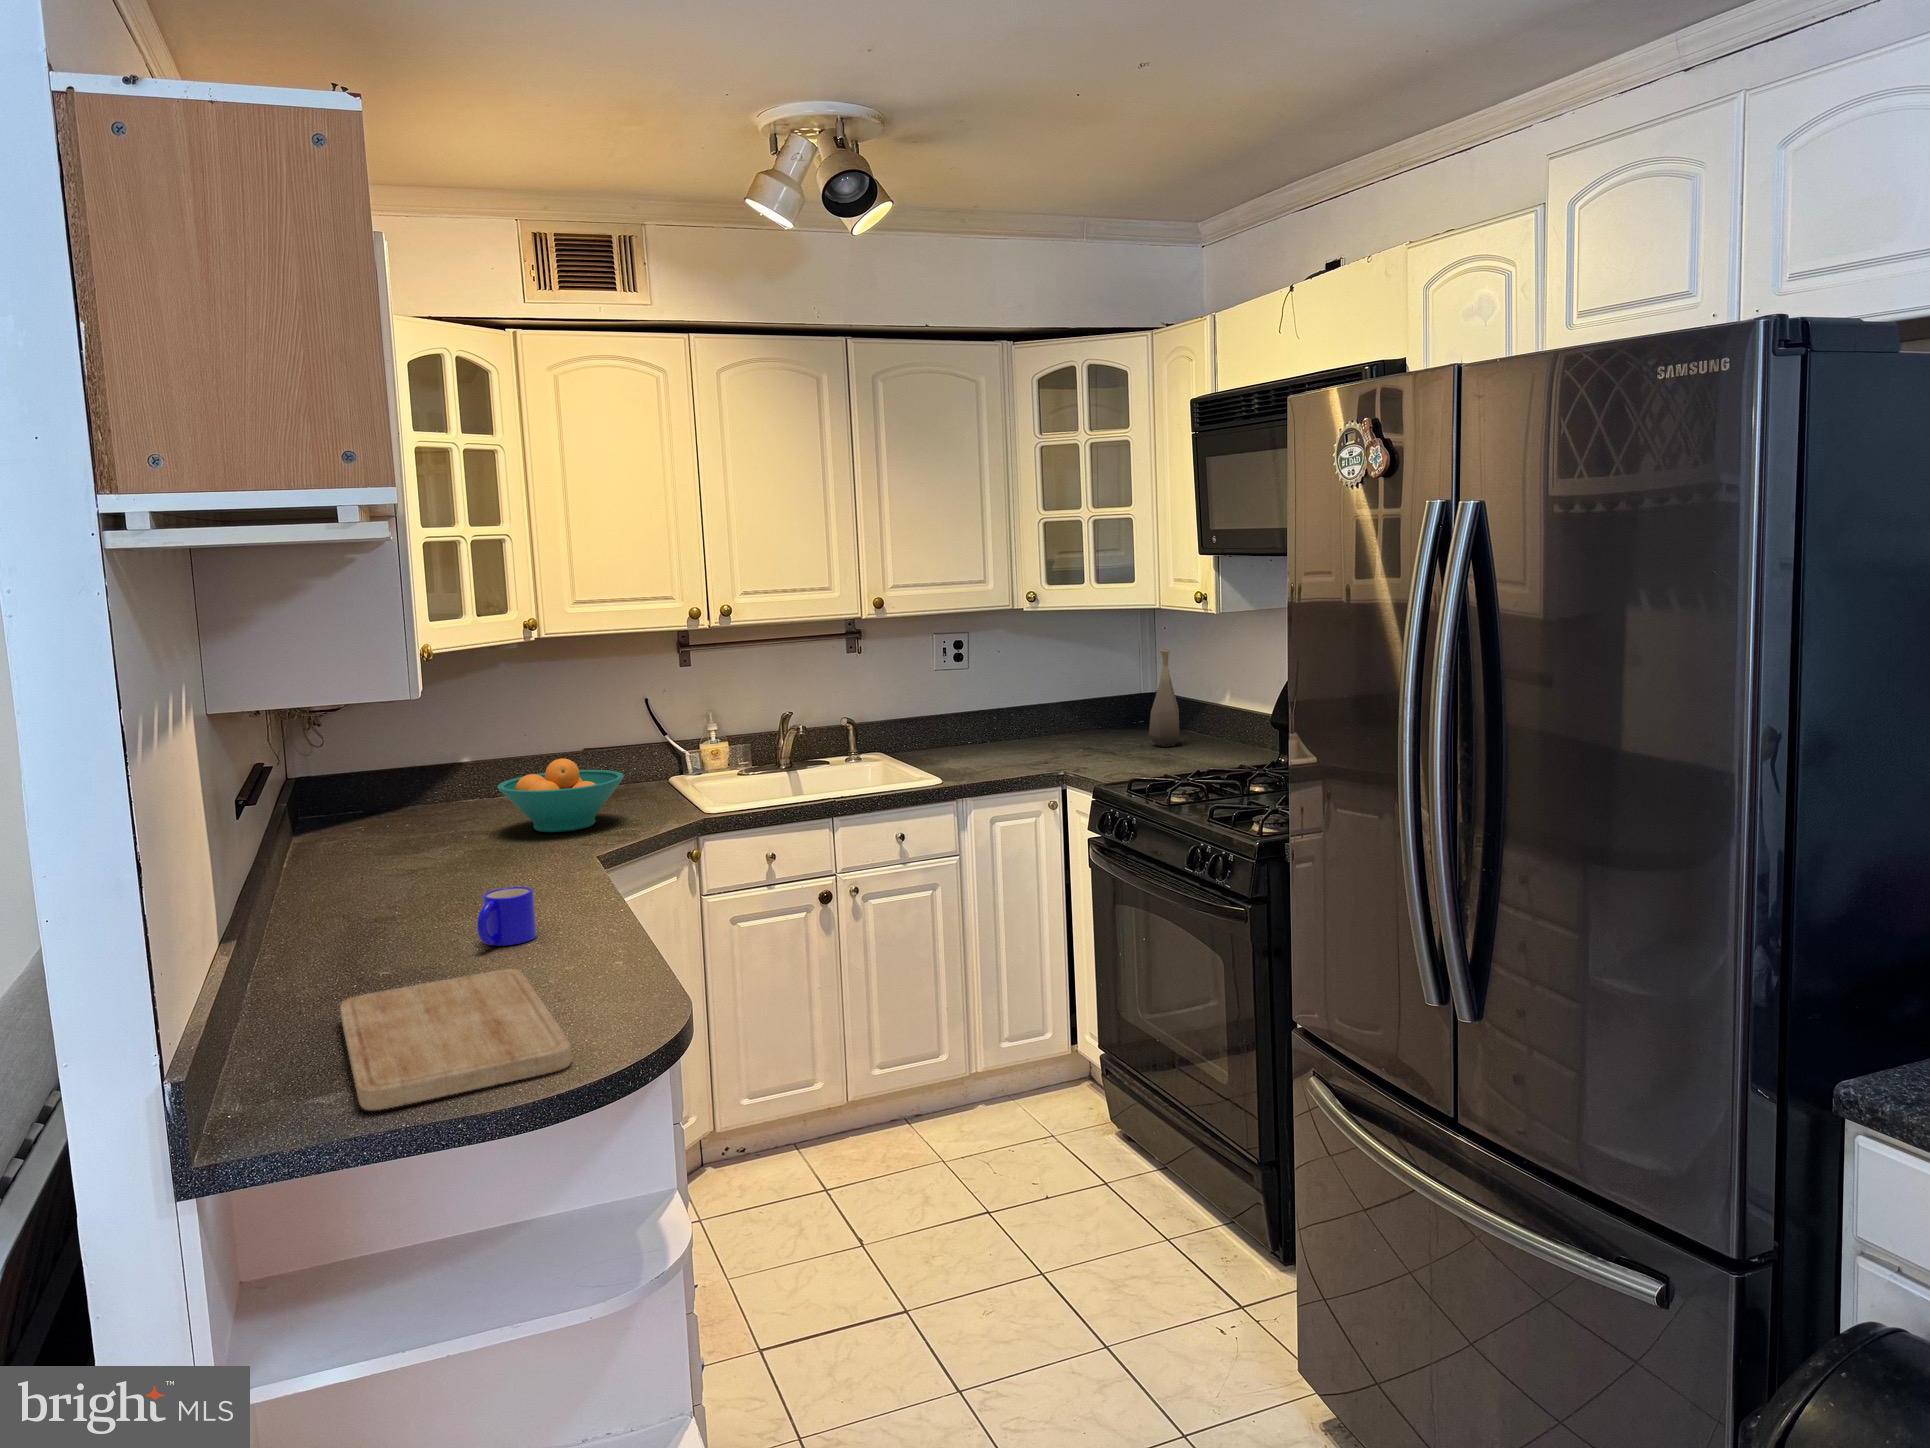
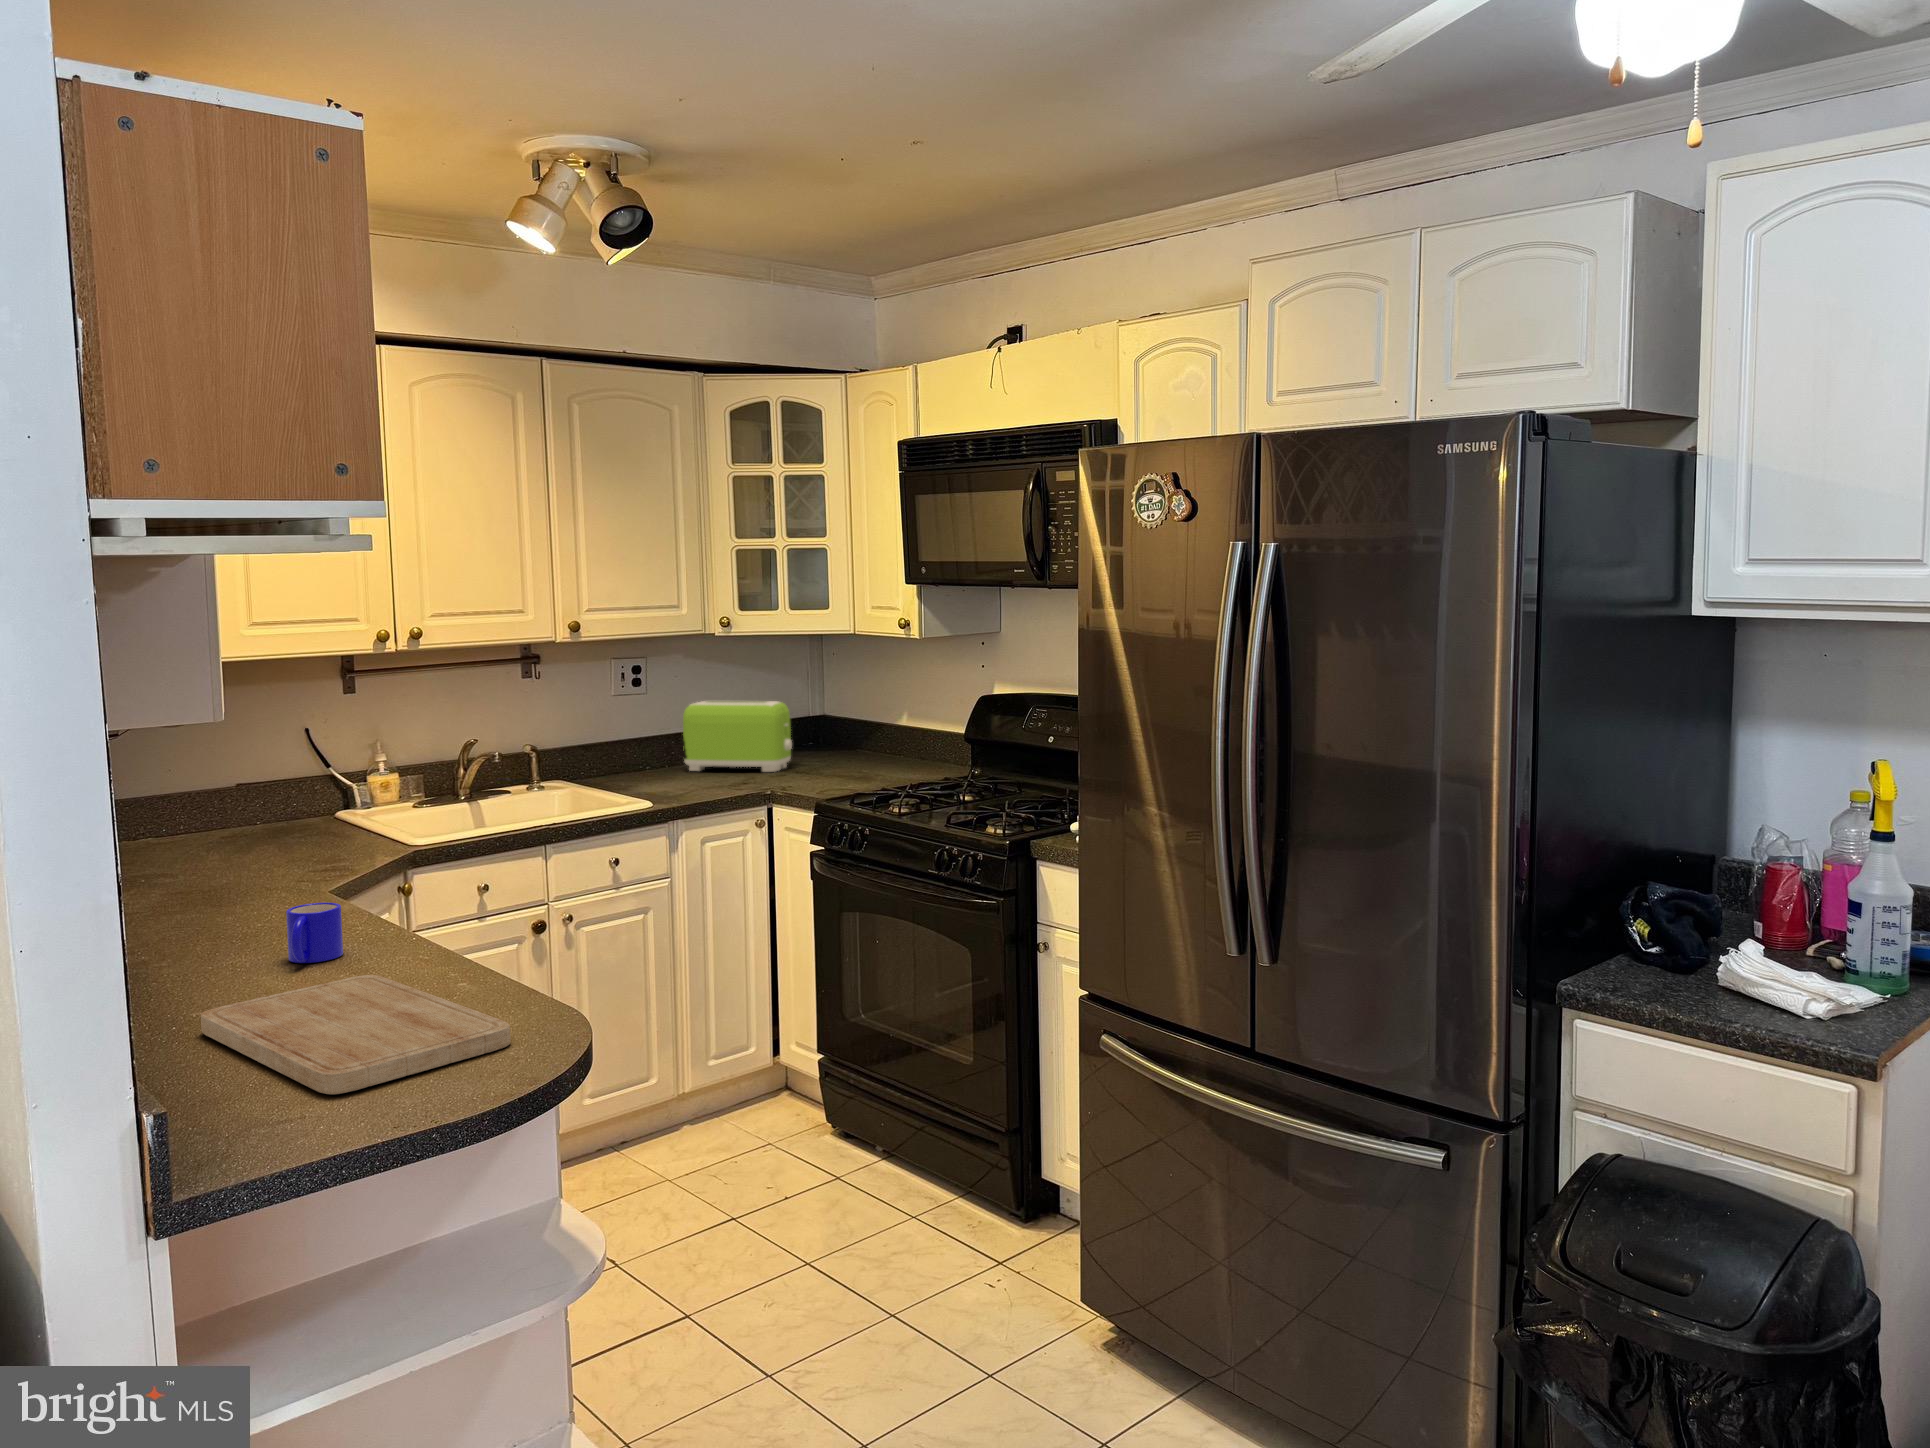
bottle: present [1149,649,1179,747] -> none [834,676,865,770]
toaster: none [1003,673,1109,747] -> present [683,701,792,772]
fruit bowl: present [497,758,624,832] -> none [177,786,326,866]

